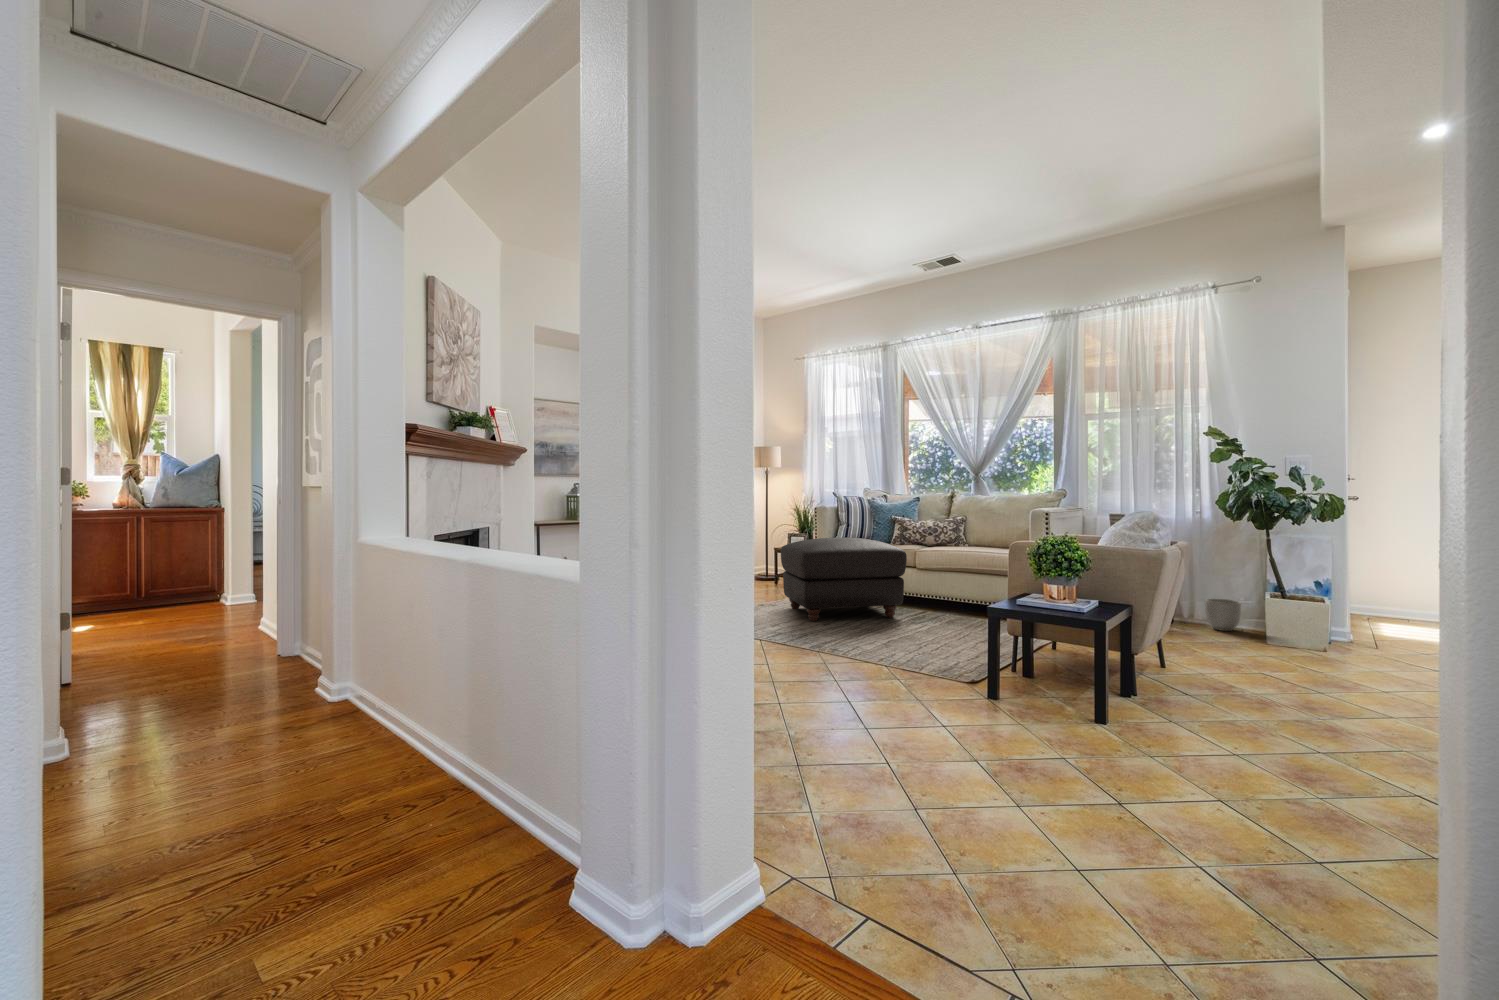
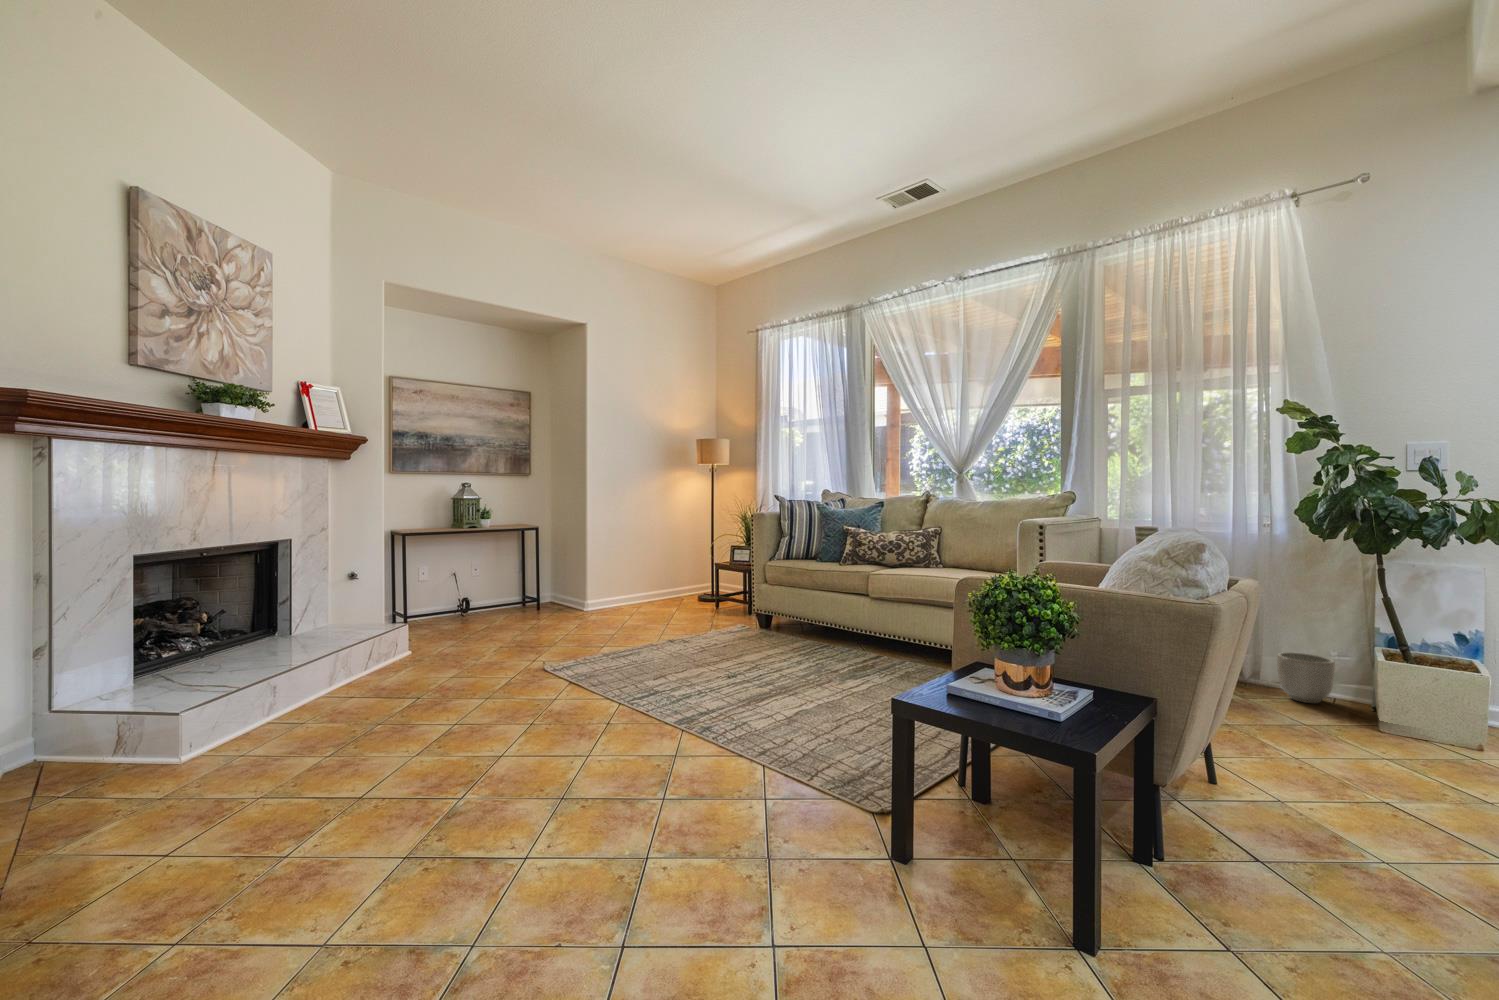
ottoman: present [781,538,907,621] -> none [689,556,847,672]

